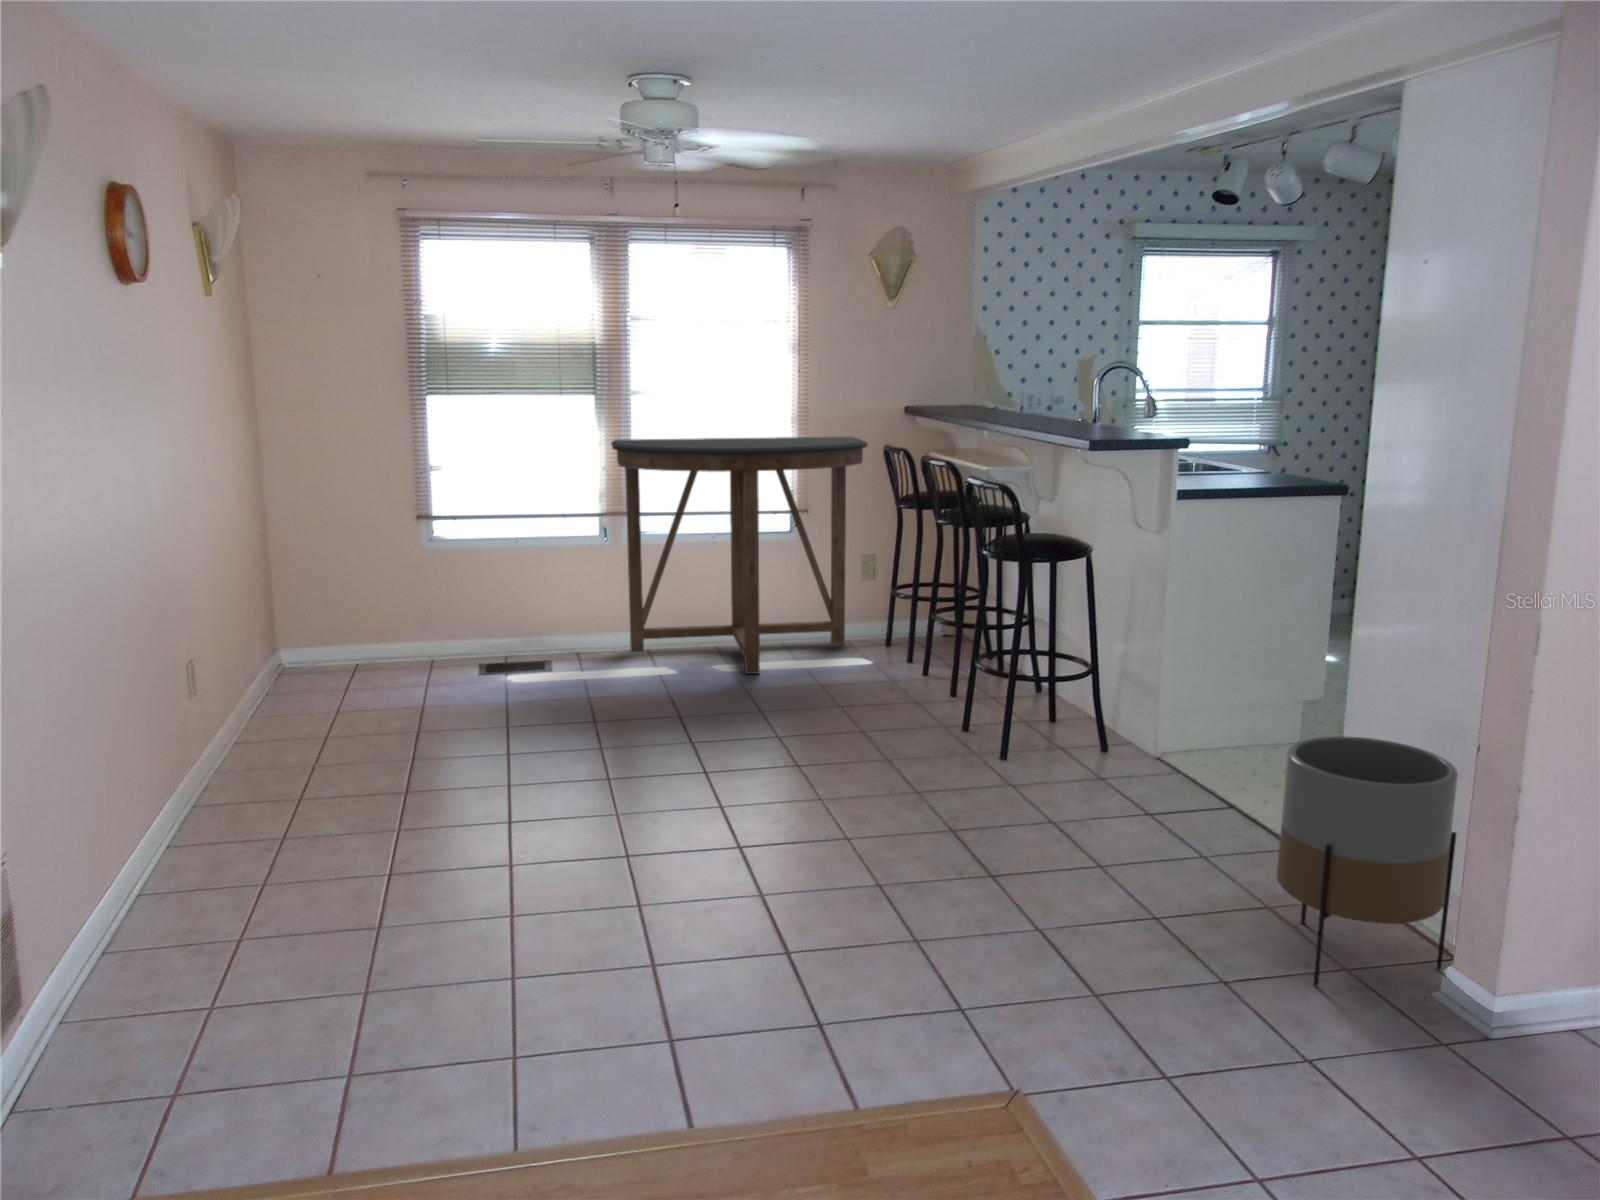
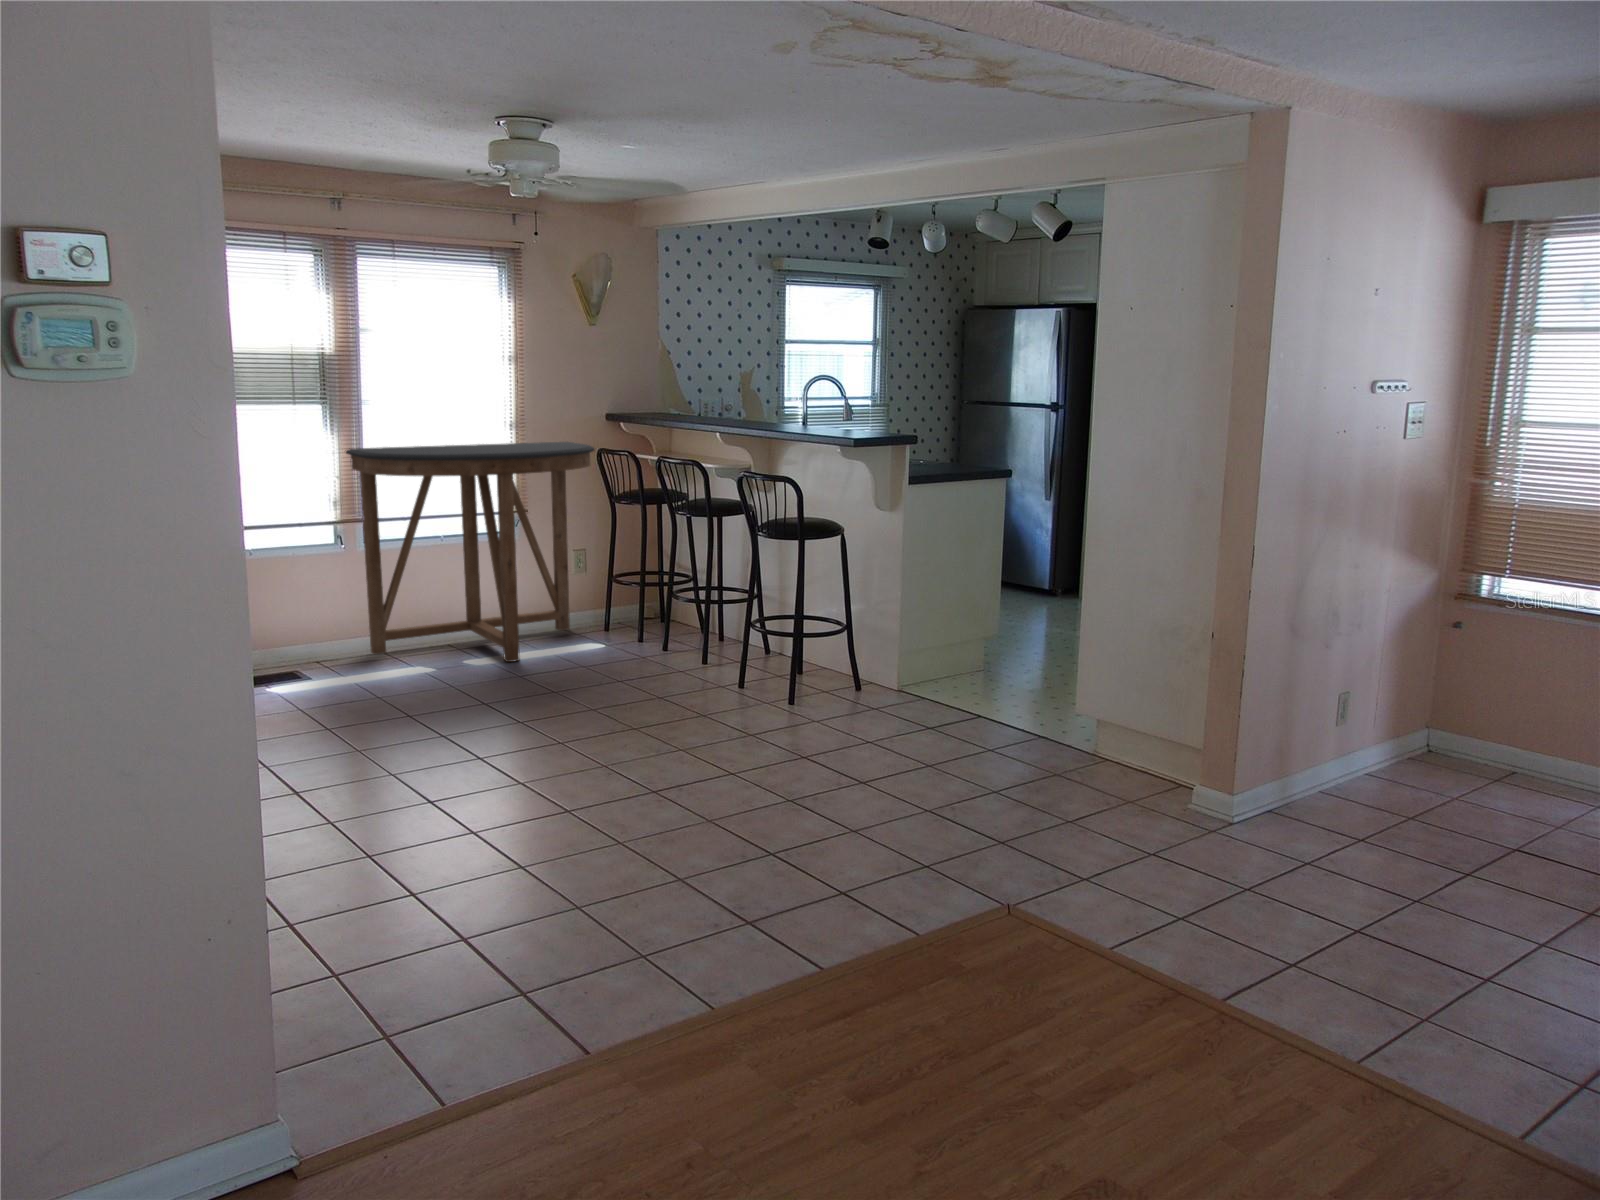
planter: present [1277,736,1458,986] -> none [1073,642,1190,815]

